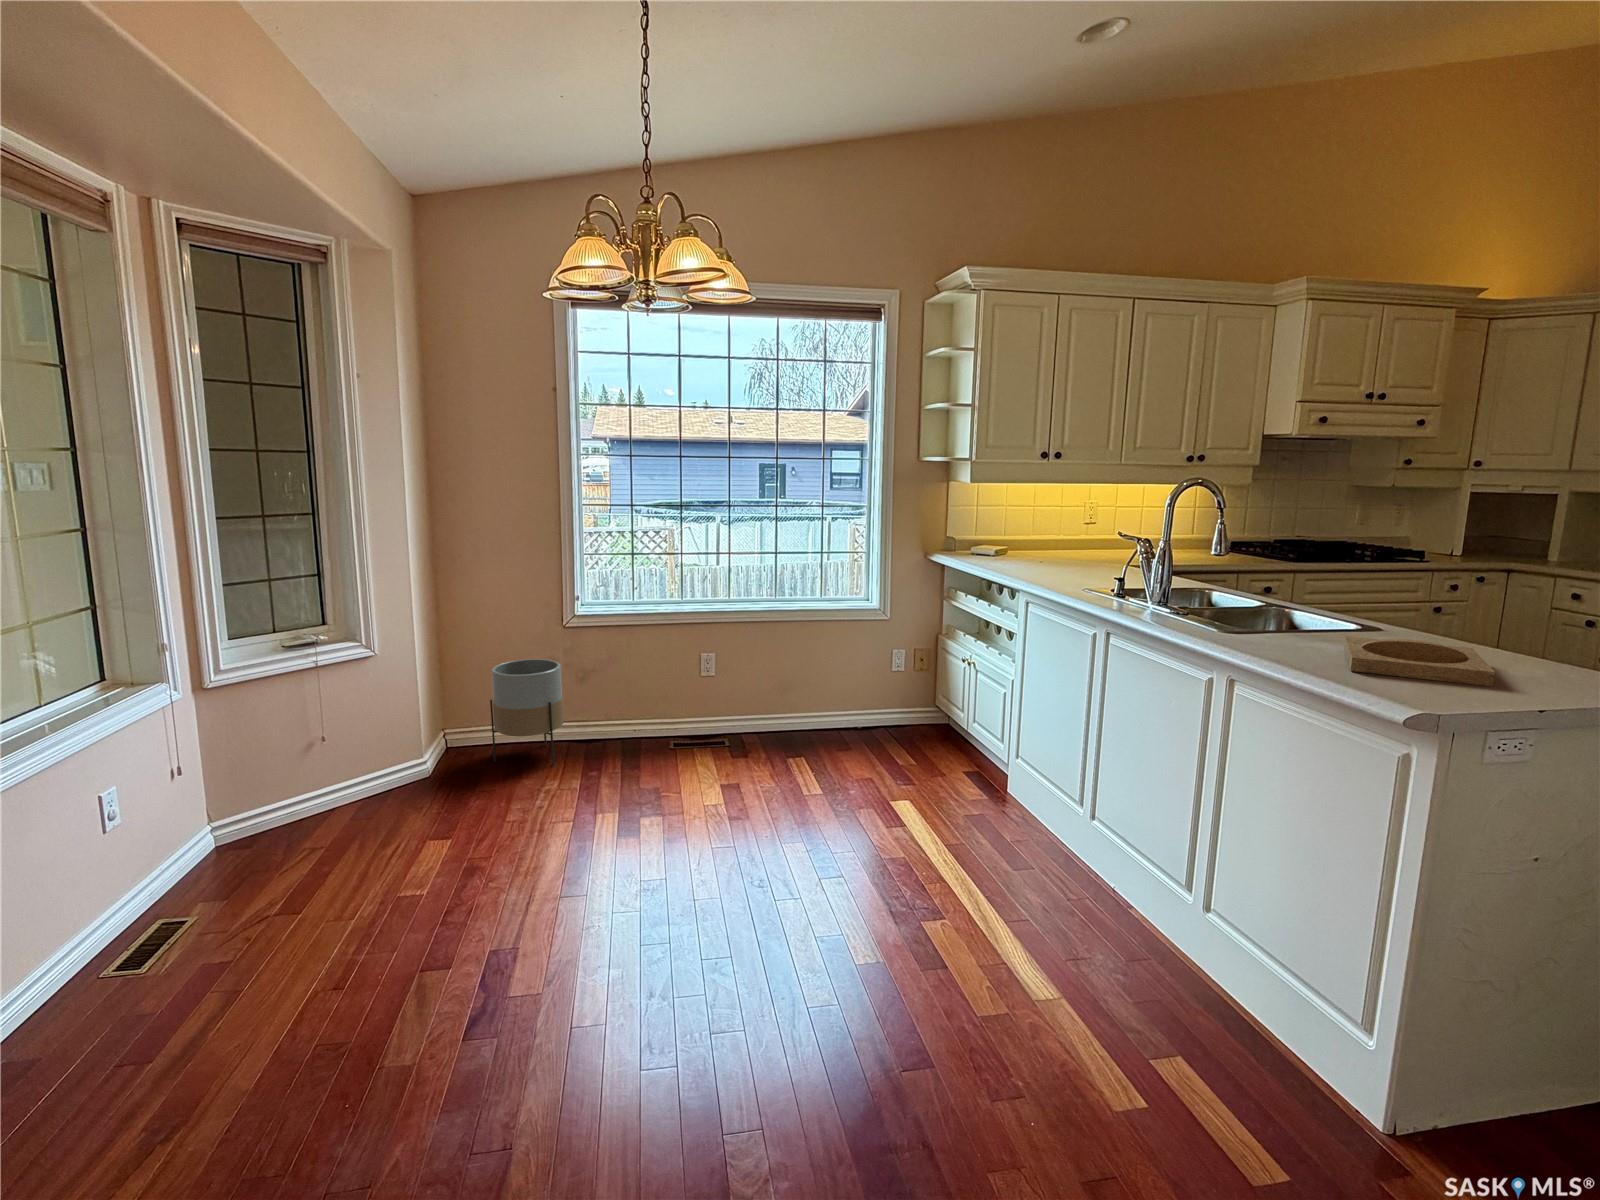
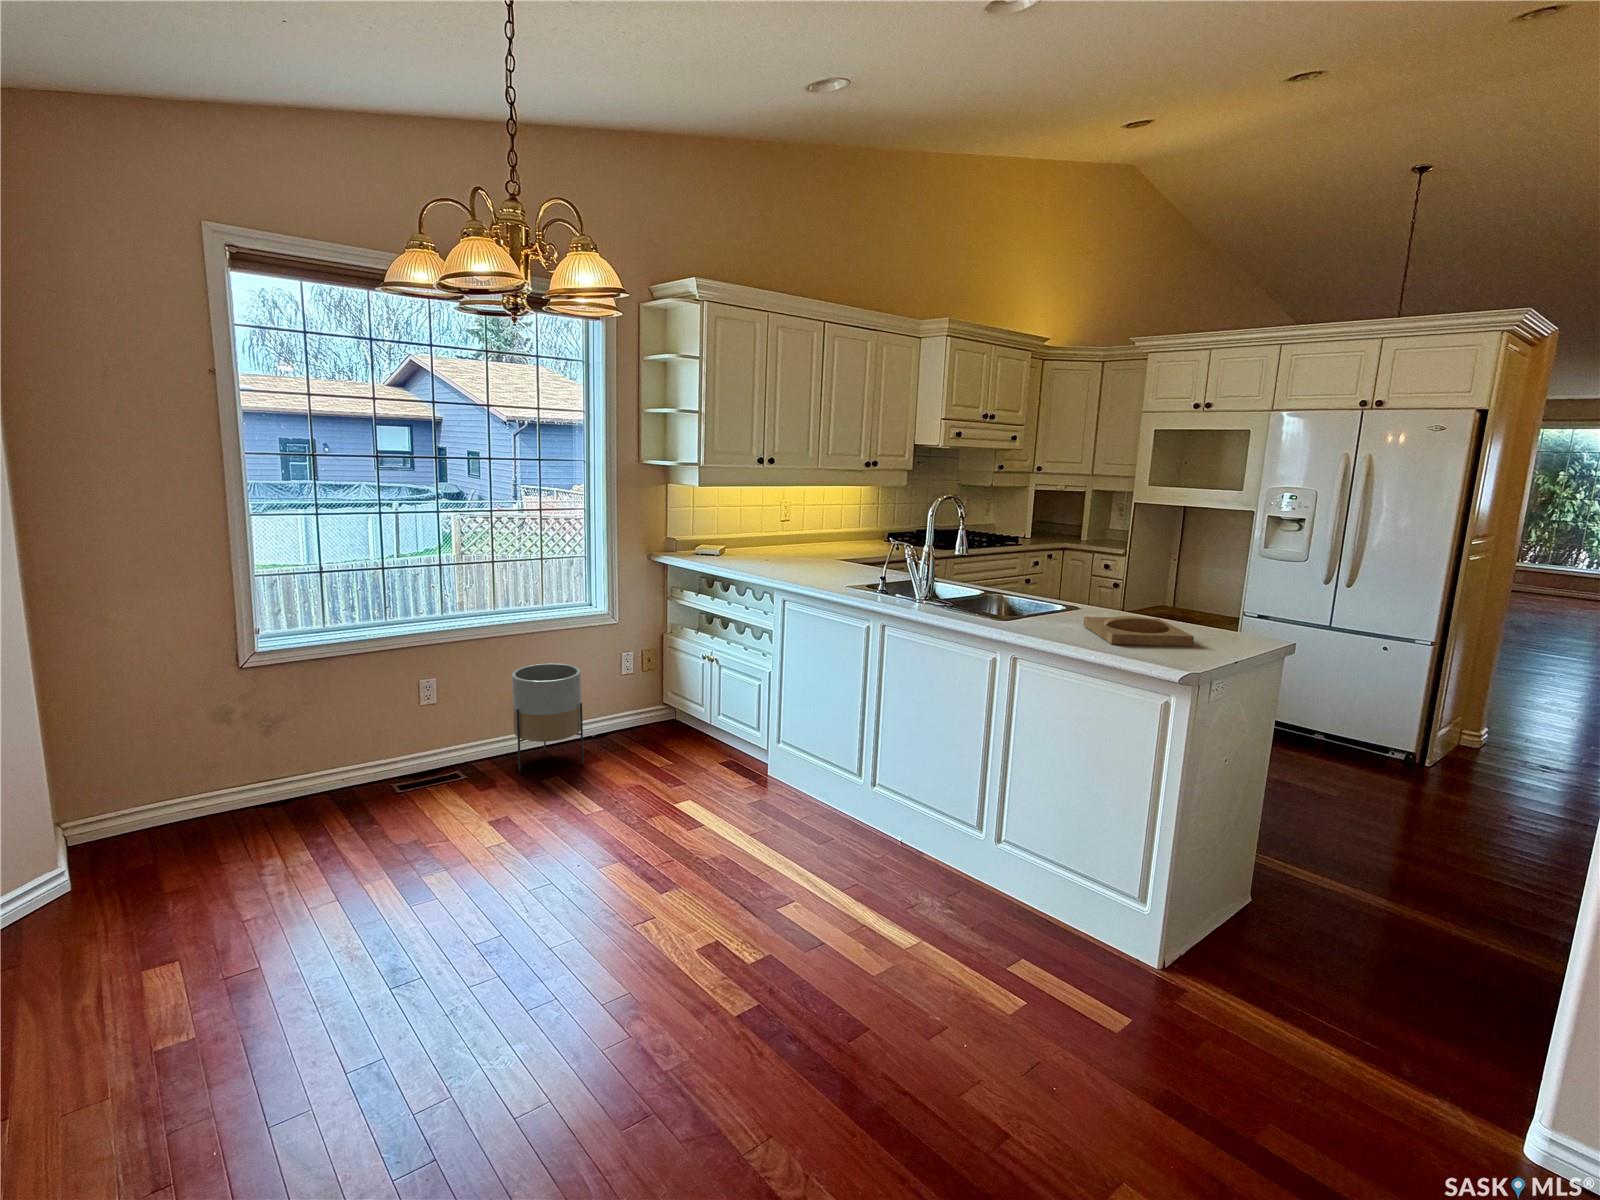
planter: present [490,659,564,765] -> present [512,663,583,772]

